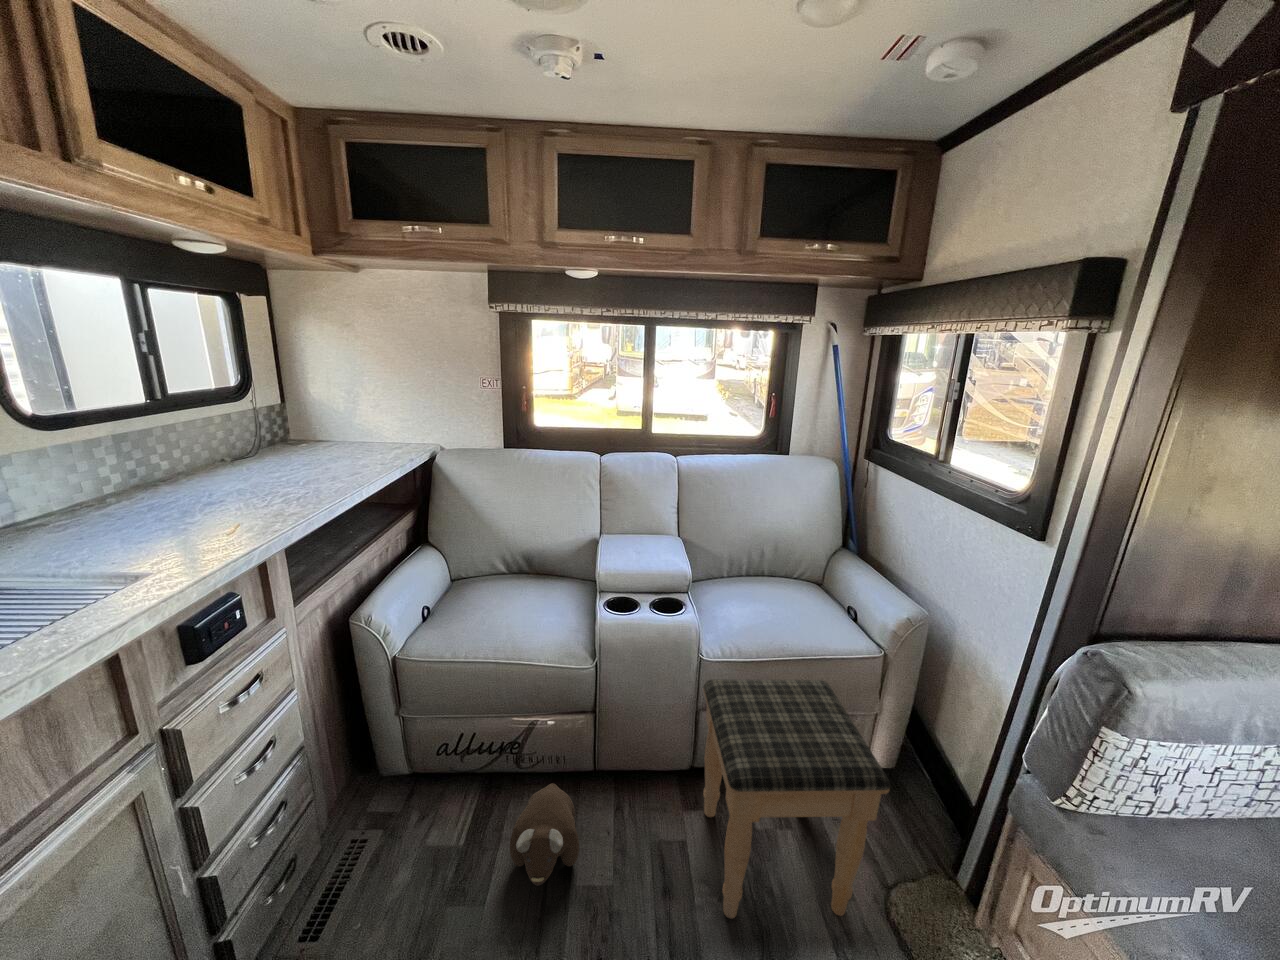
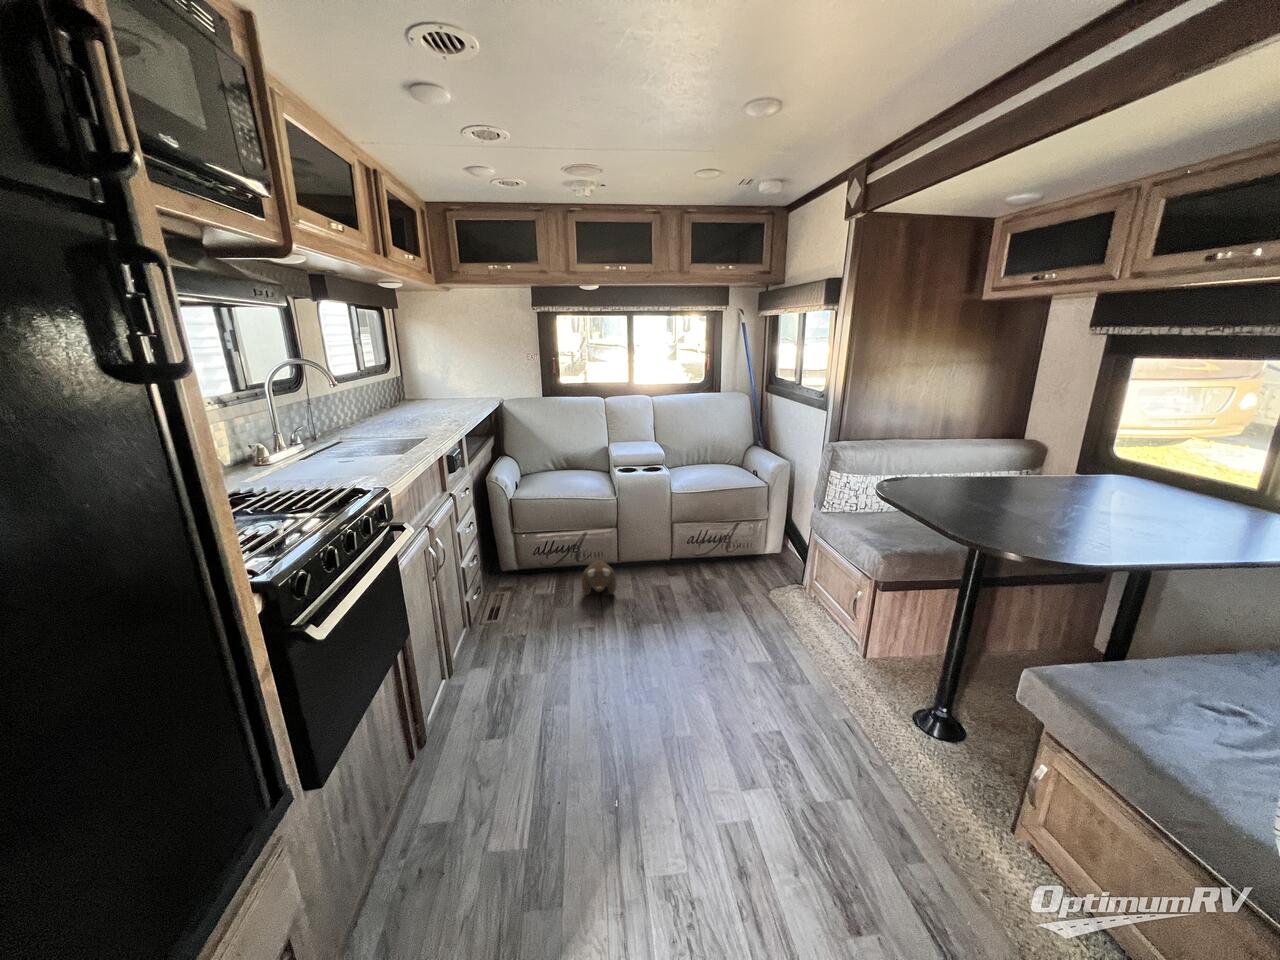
footstool: present [703,680,890,918] -> none [674,498,760,602]

